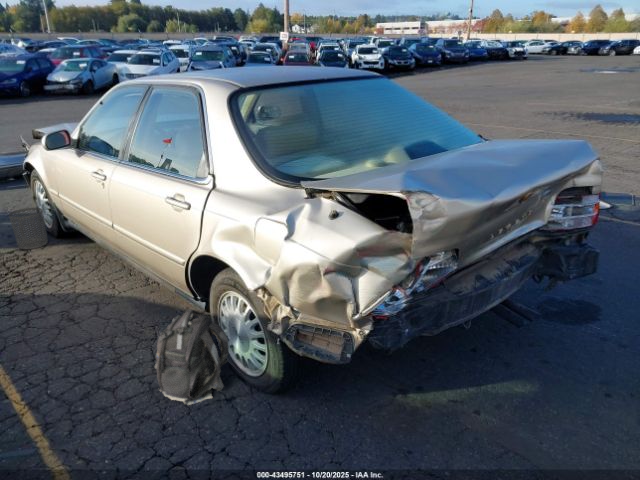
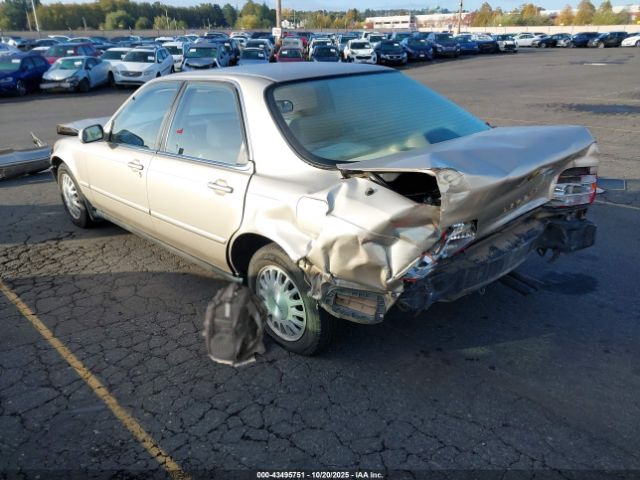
waste bin: present [9,208,48,249] -> none [40,199,76,238]

